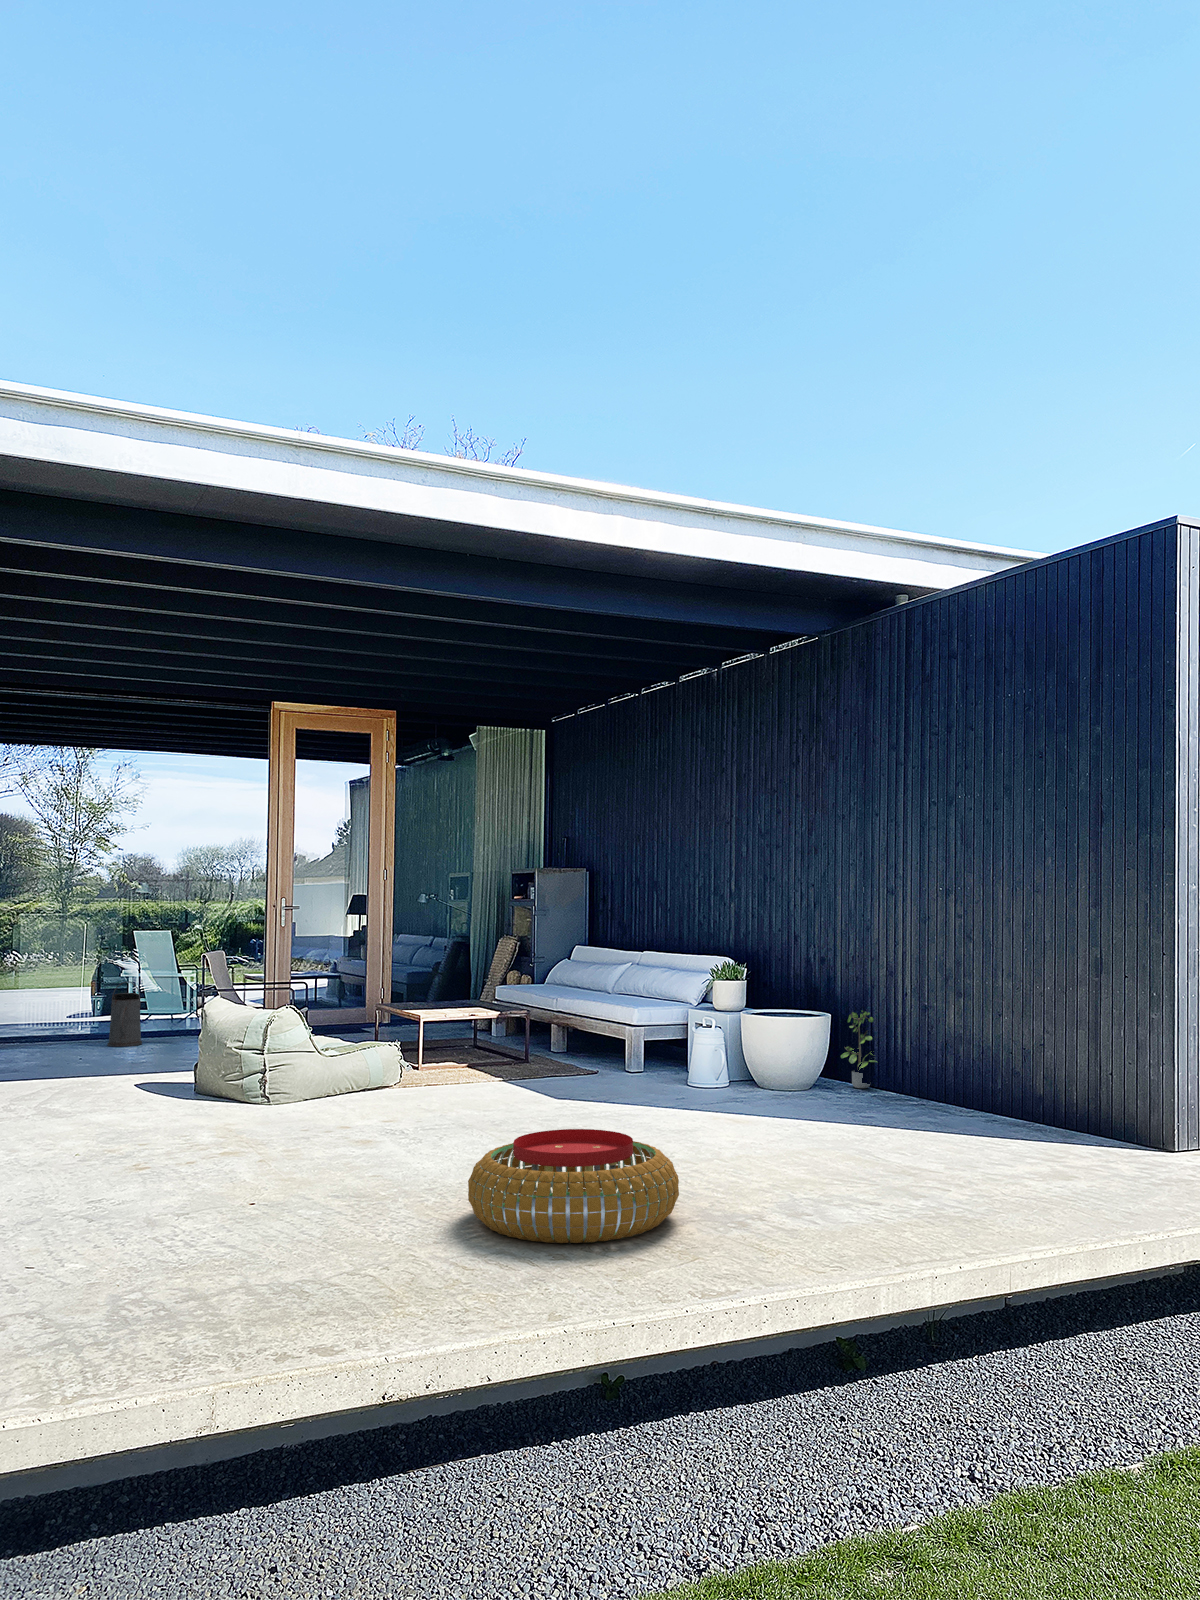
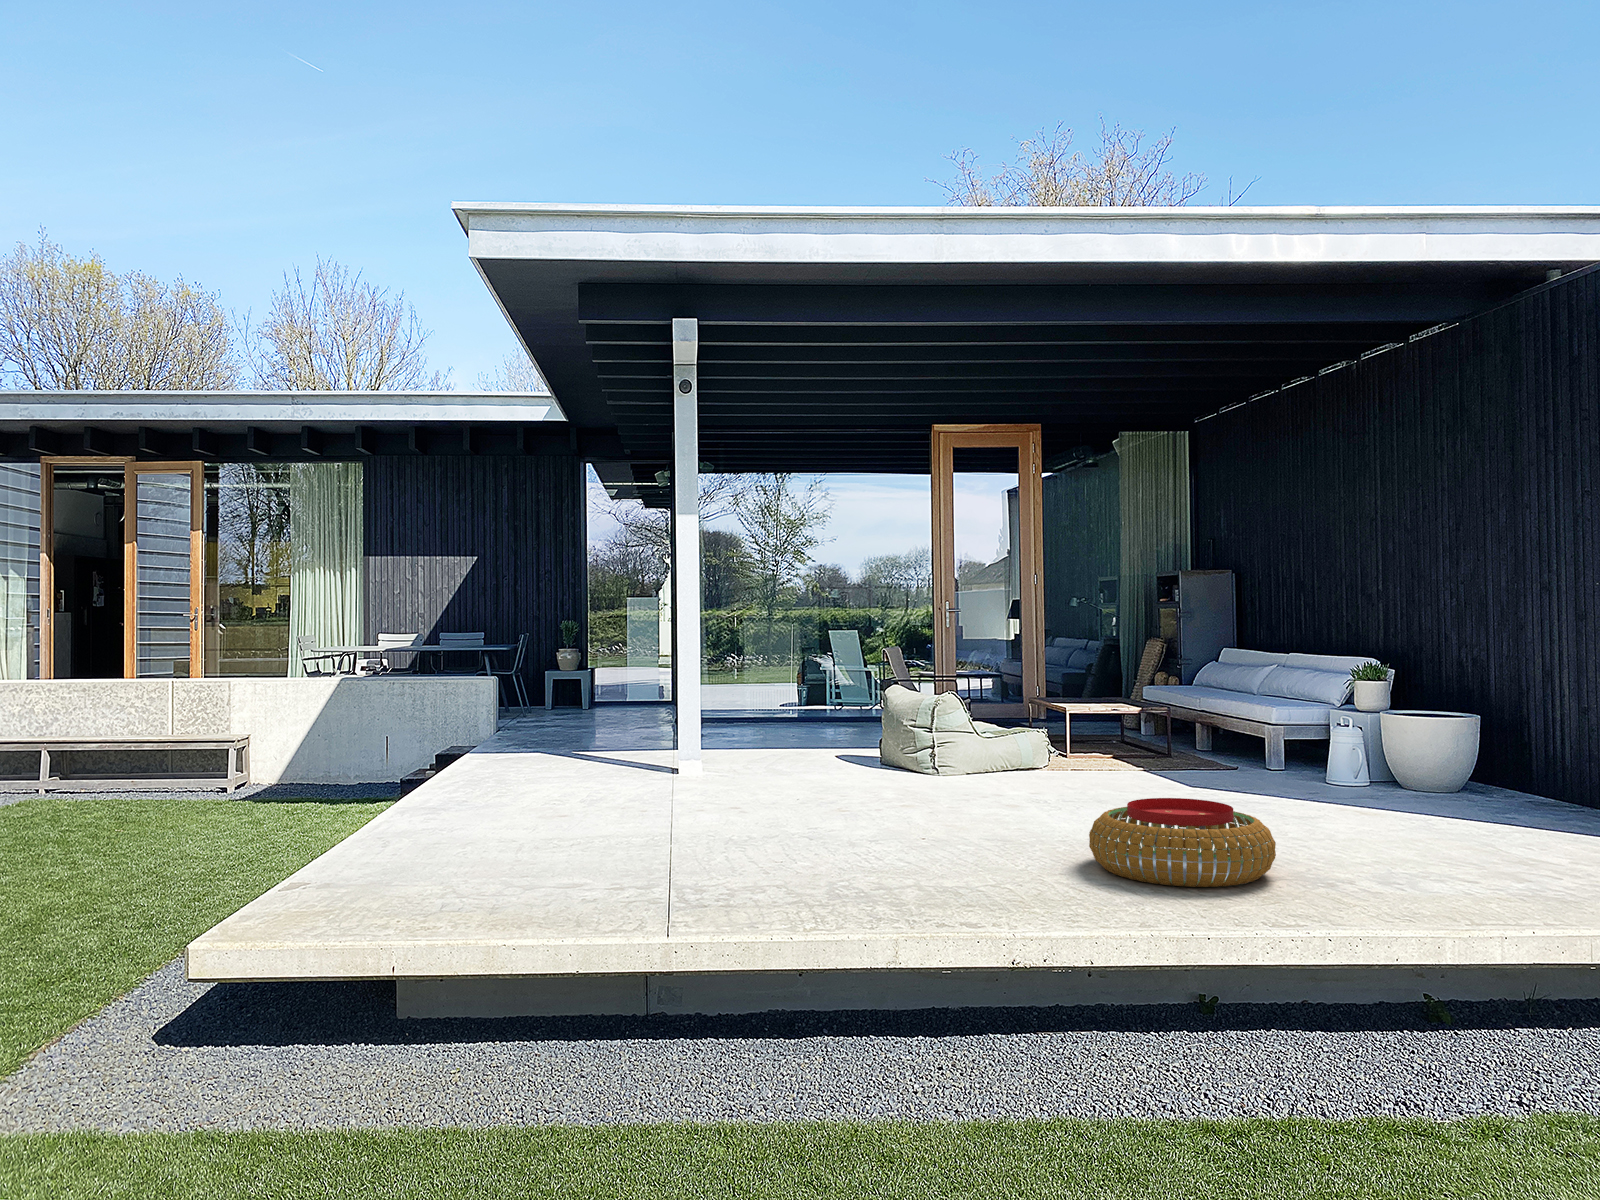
watering can: present [107,981,142,1047] -> none [811,672,838,725]
potted plant: present [841,1011,877,1088] -> none [1492,715,1534,794]

